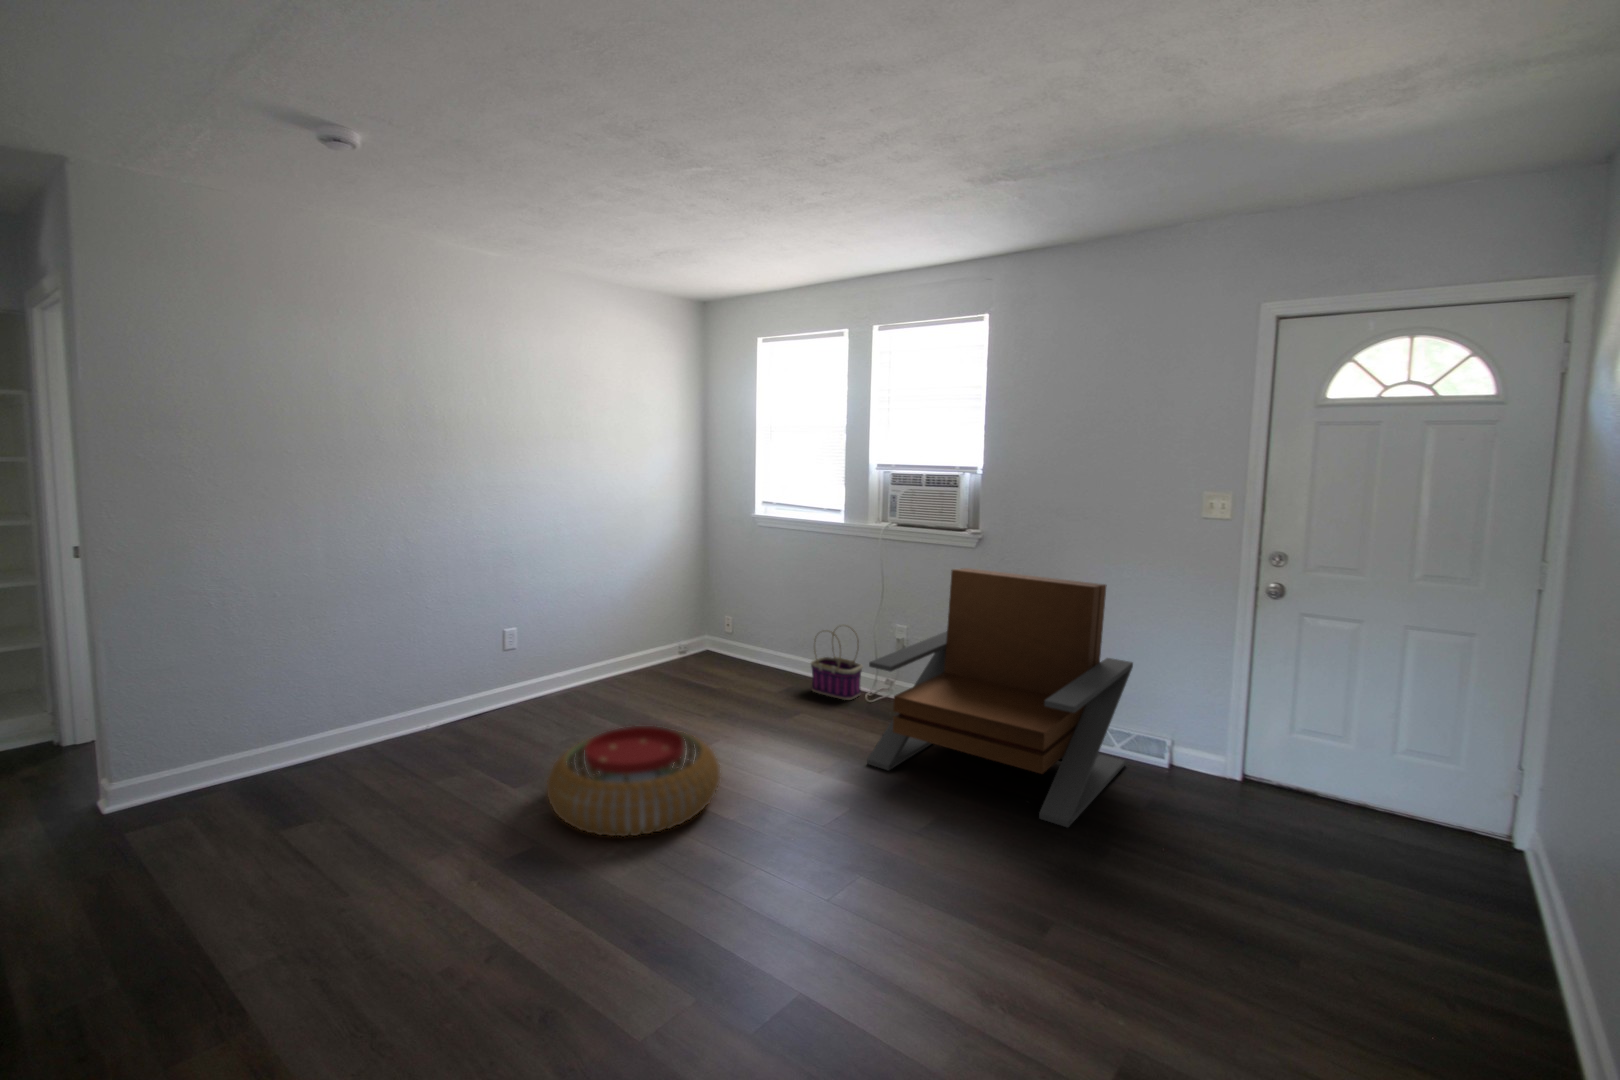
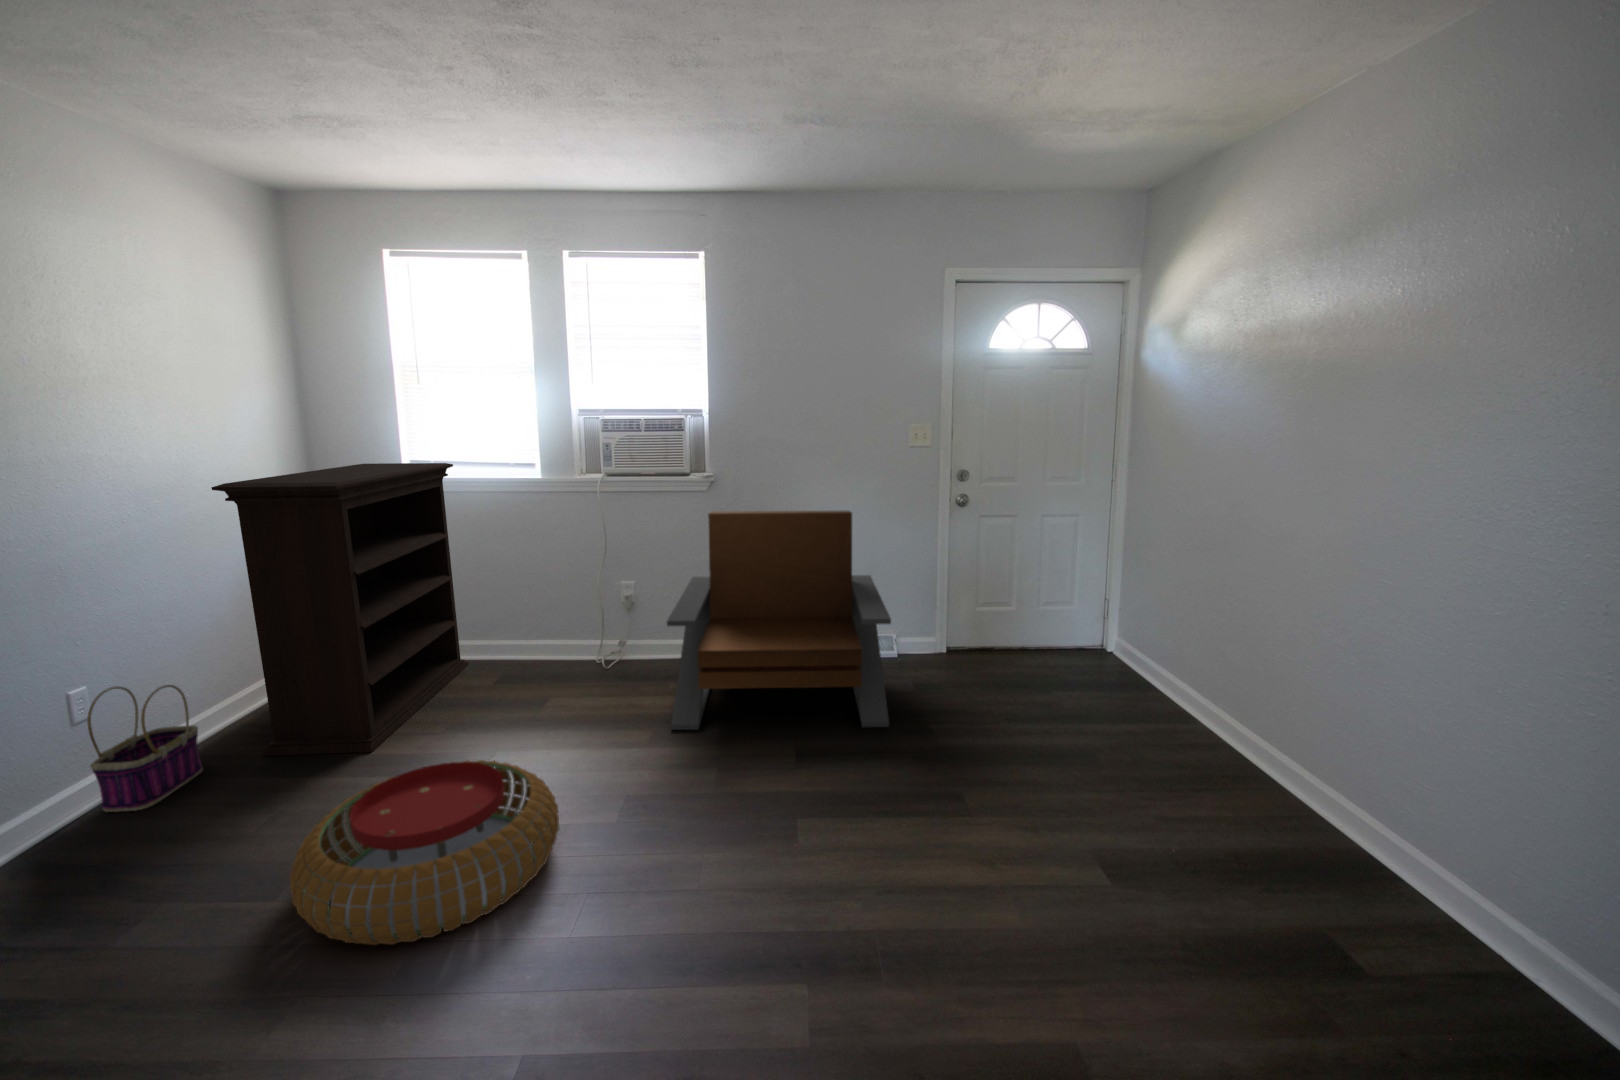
bookshelf: none [609,501,783,716] -> present [212,463,468,756]
basket: present [811,631,862,700] -> present [87,685,203,812]

